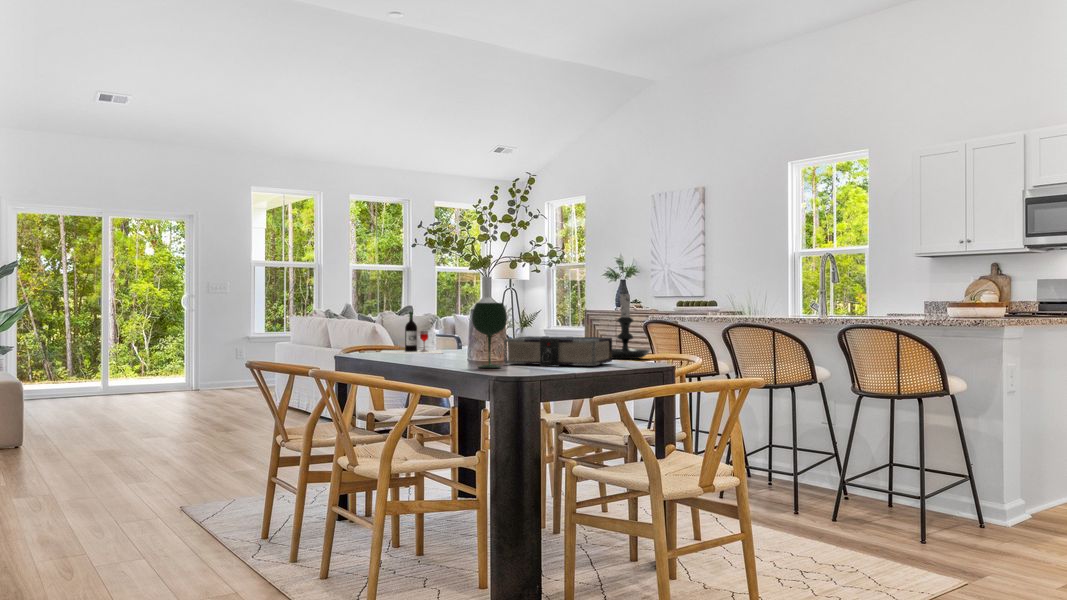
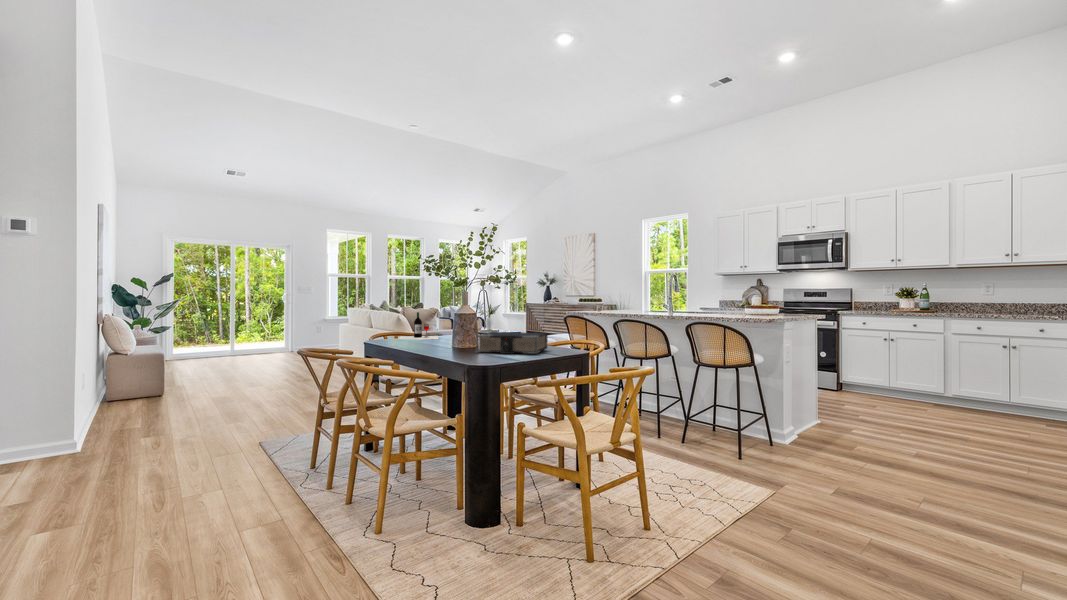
candle holder: present [612,294,650,359] -> none [540,299,570,344]
wine glass: present [472,303,507,368] -> none [454,313,478,357]

